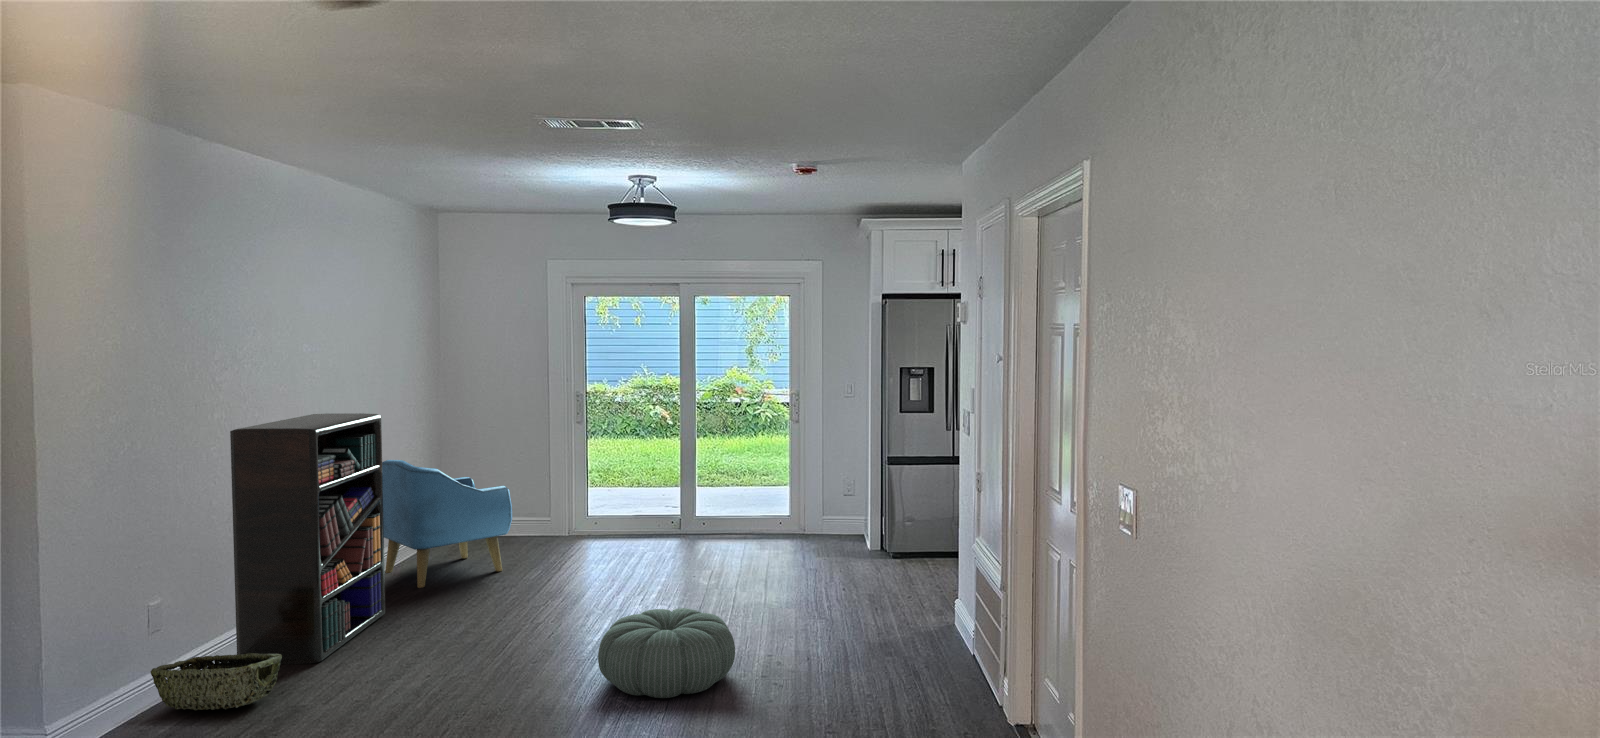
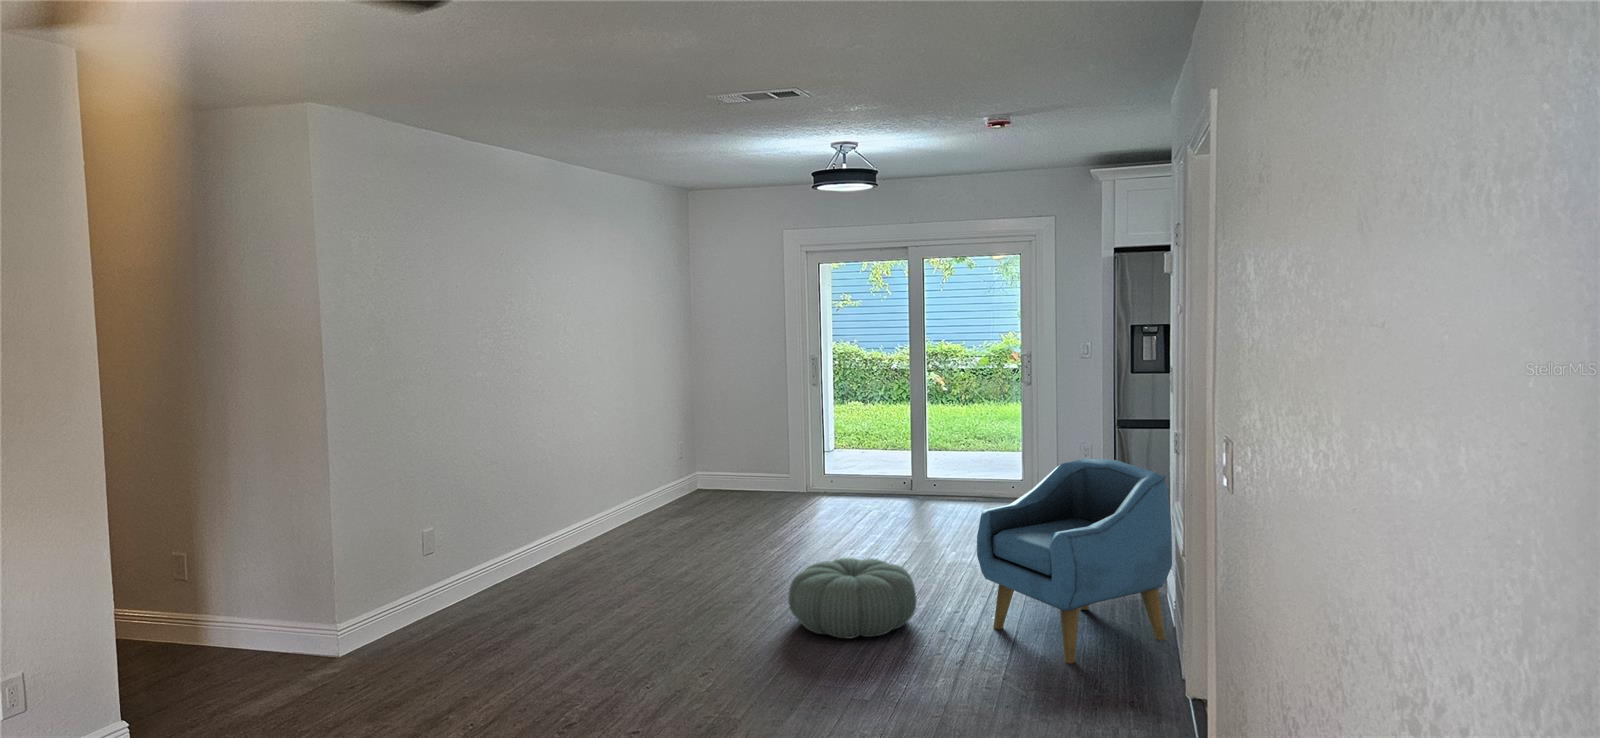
bookshelf: present [230,413,385,664] -> none [498,376,630,588]
armchair: present [382,460,512,588] -> present [977,459,1172,663]
woven basket: present [151,653,282,710] -> none [440,574,535,617]

